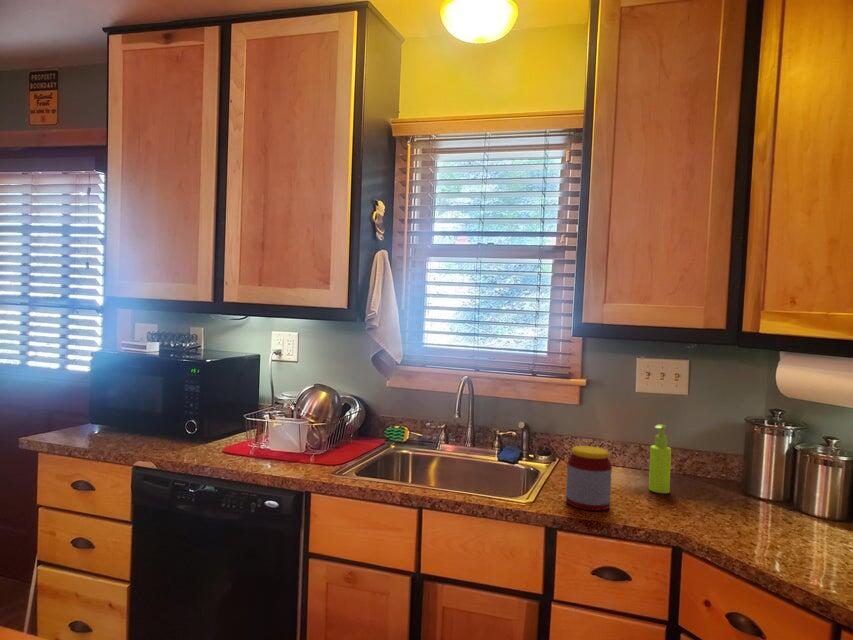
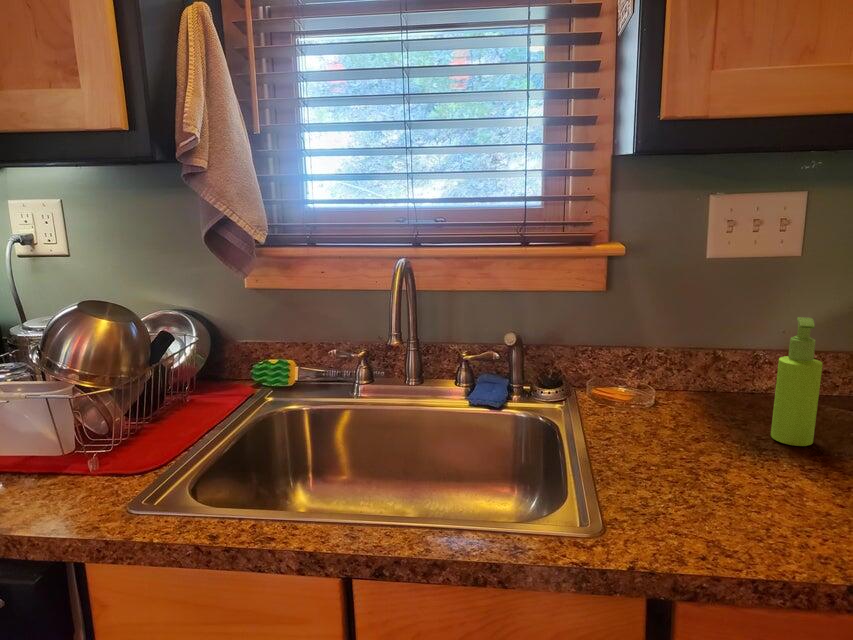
jar: present [566,446,612,511] -> none [664,384,774,530]

